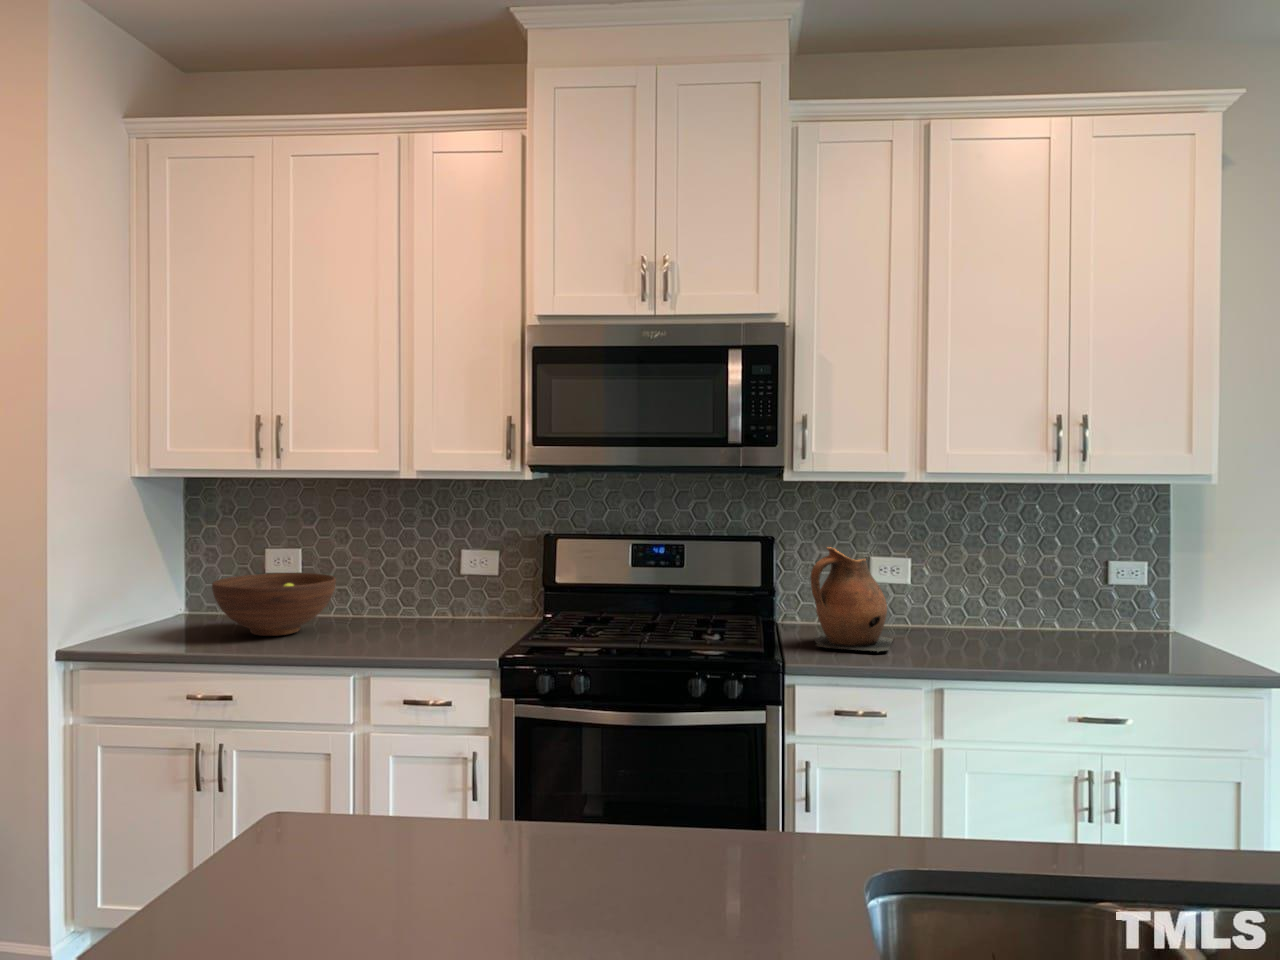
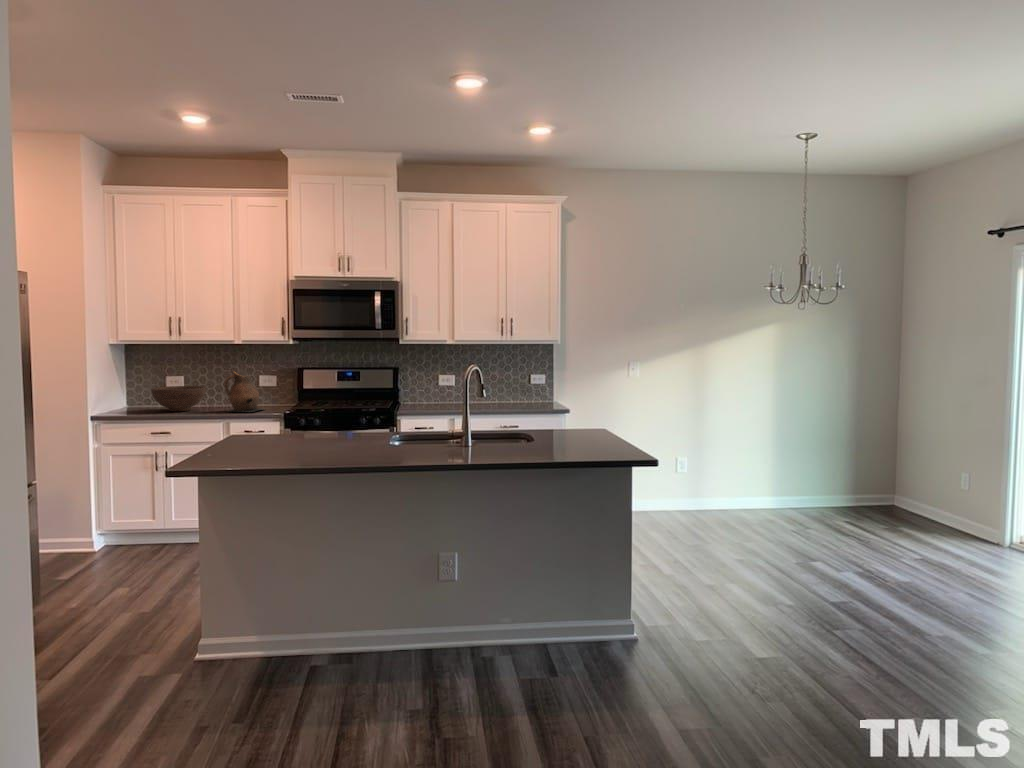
ceramic pitcher: present [811,547,893,653] -> present [224,372,263,412]

